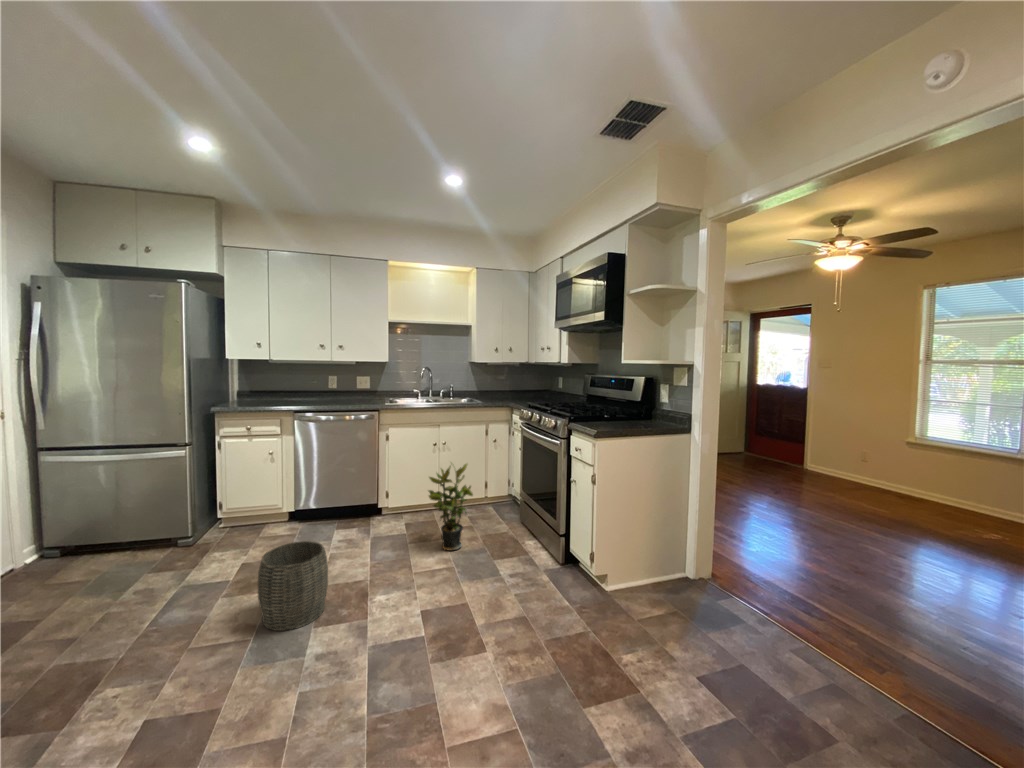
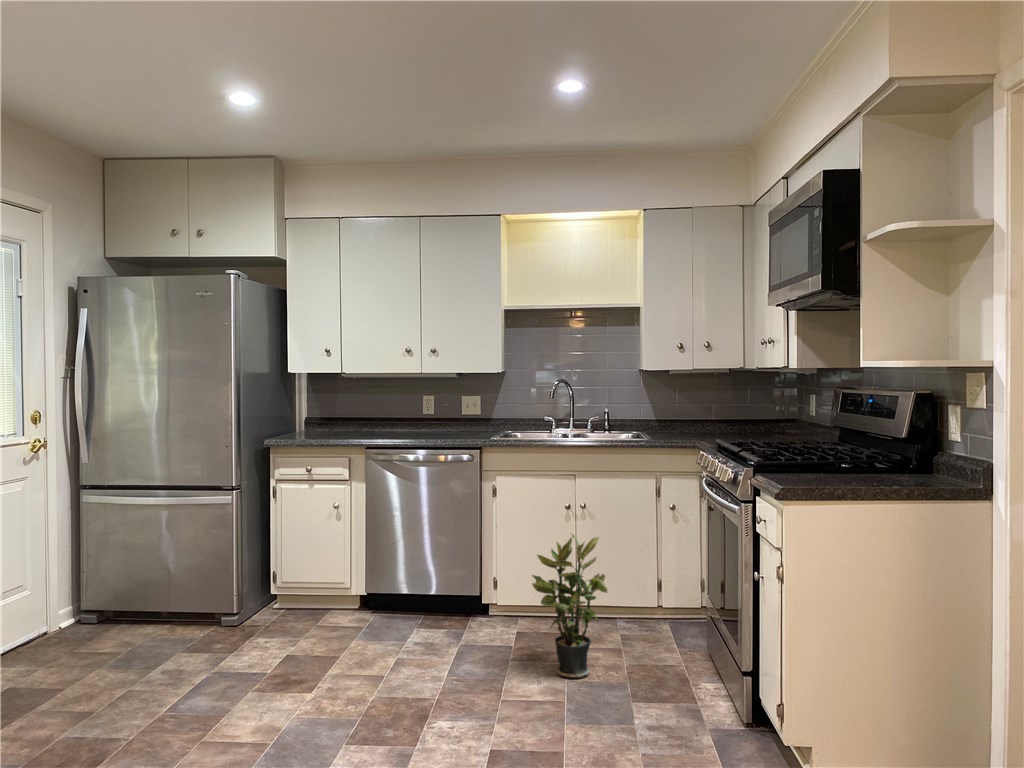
woven basket: present [258,541,328,631] -> none [283,626,372,741]

